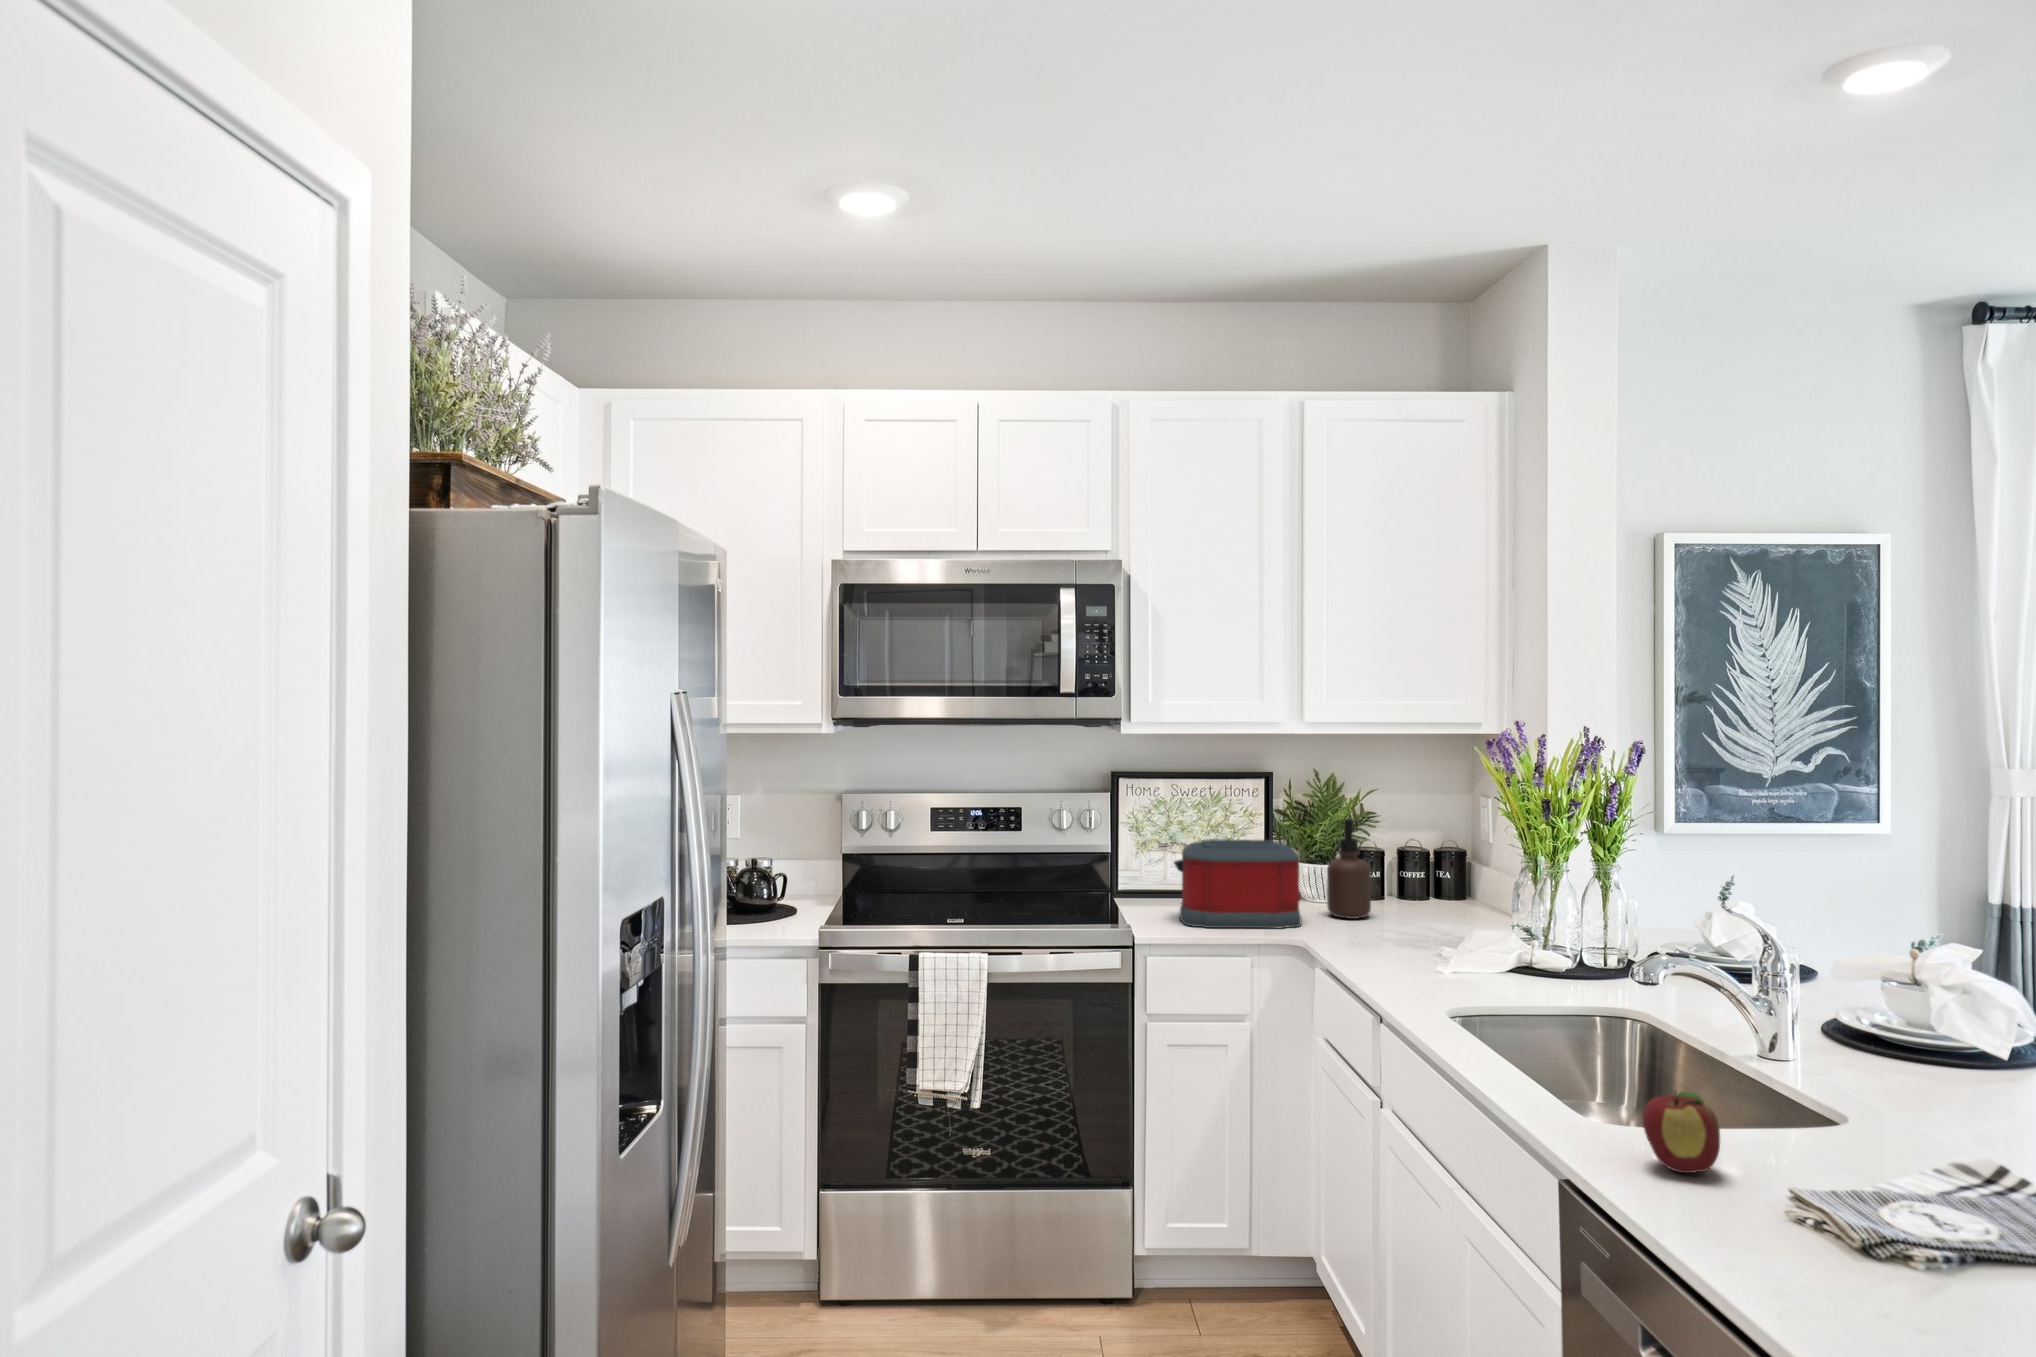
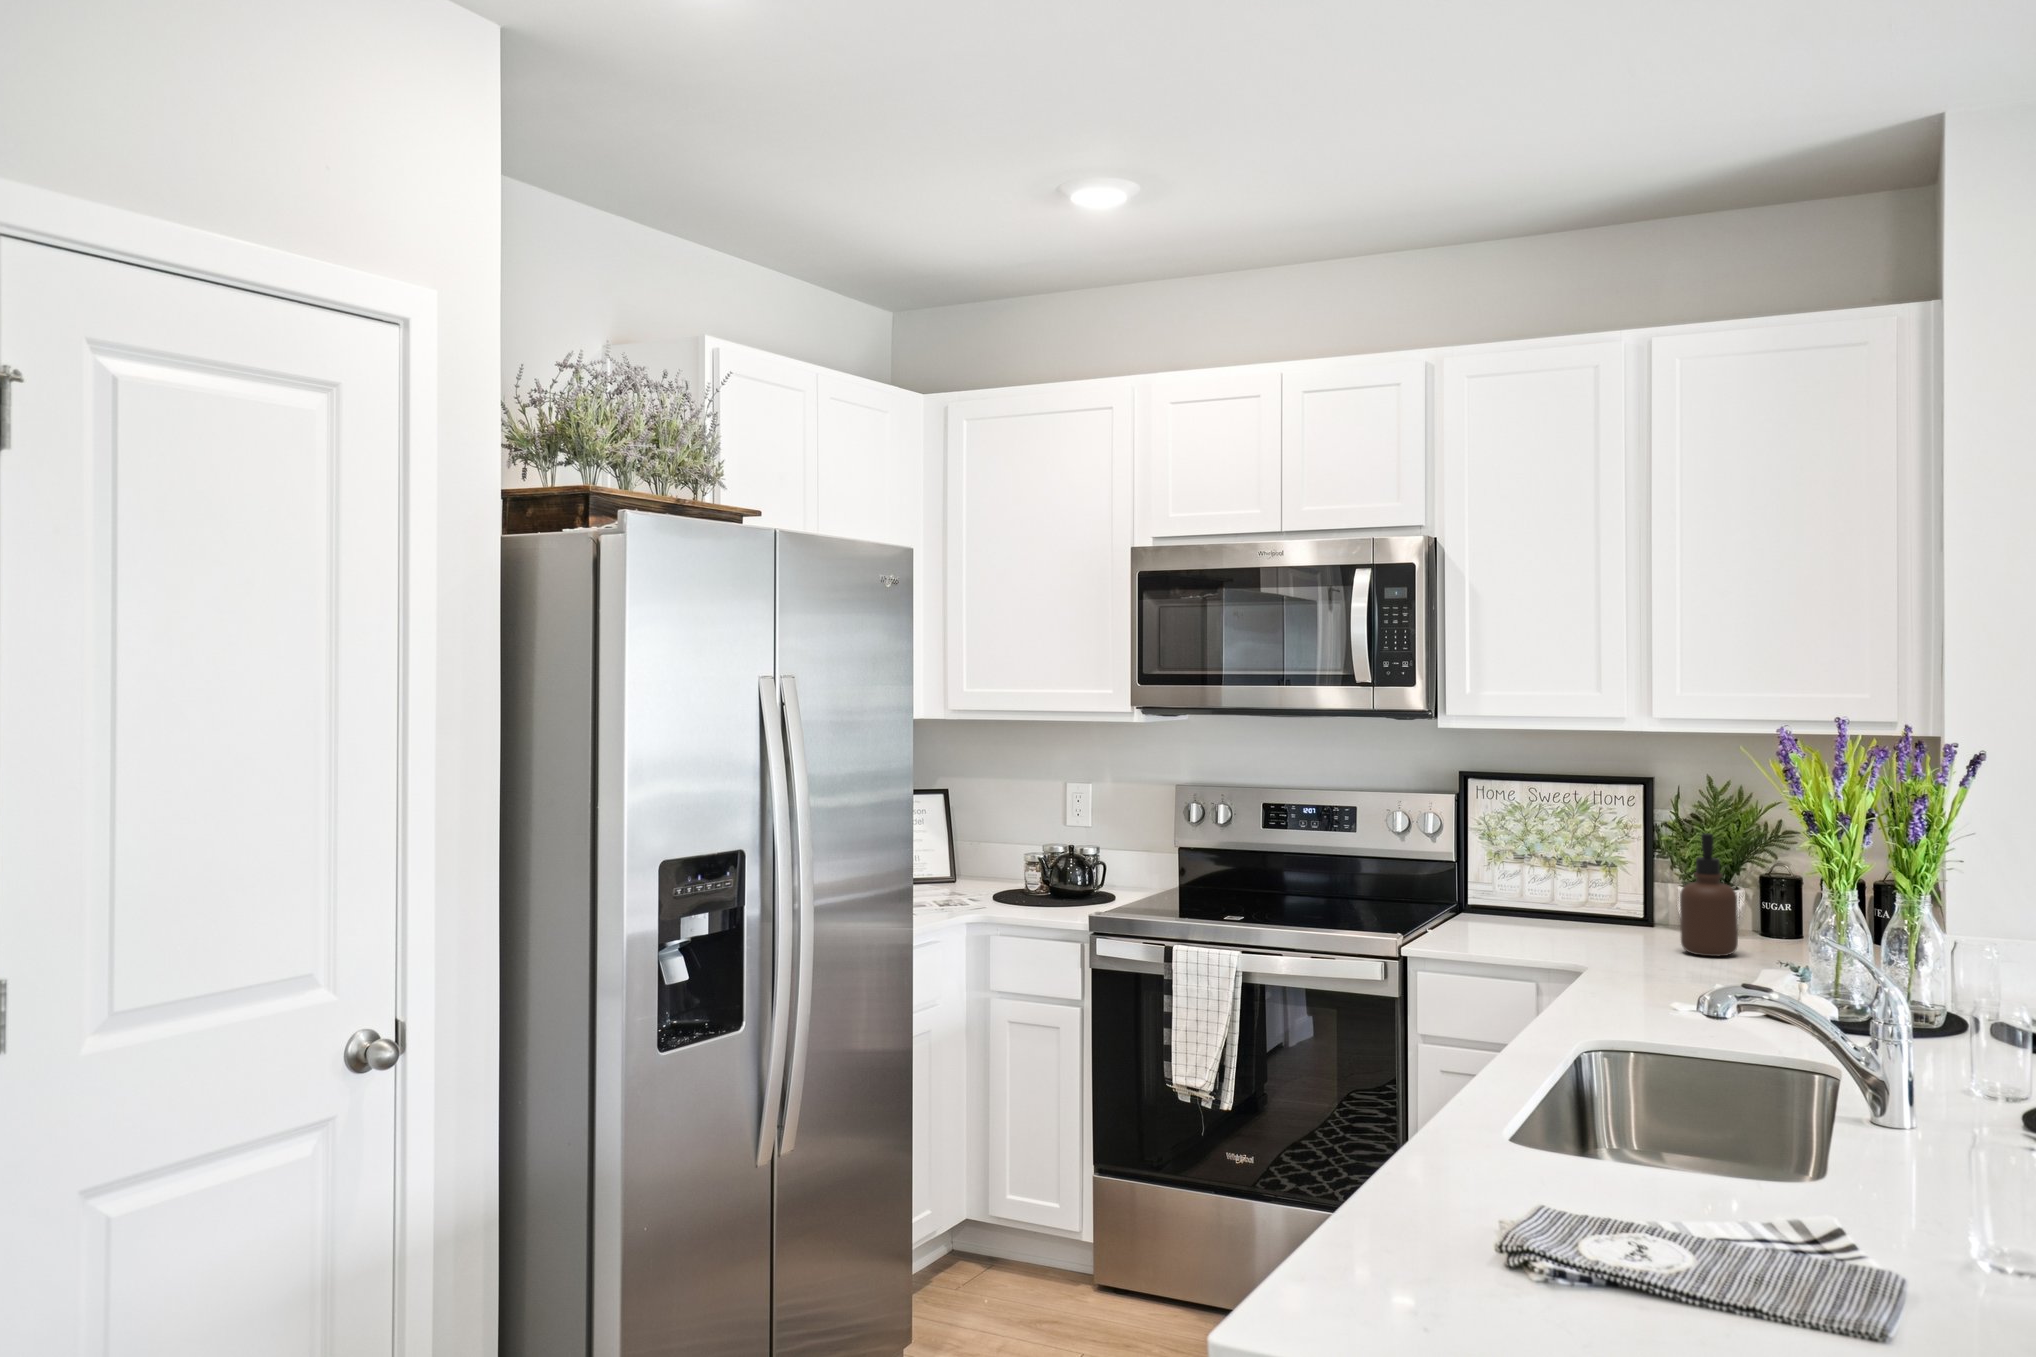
toaster: present [1174,839,1302,928] -> none [1480,849,1636,957]
apple: present [1643,1089,1720,1173] -> none [1448,1089,1527,1179]

